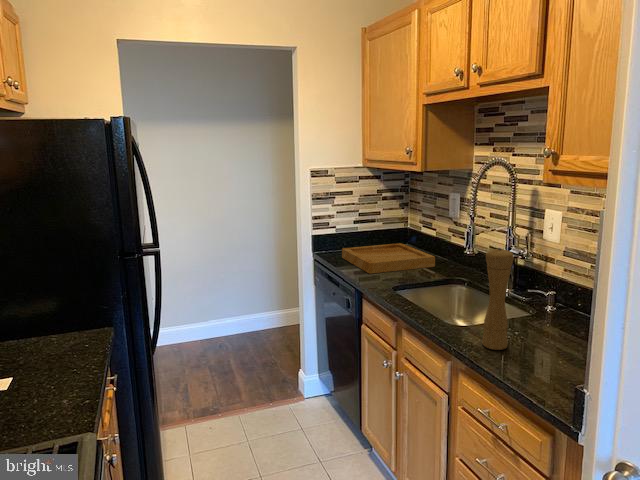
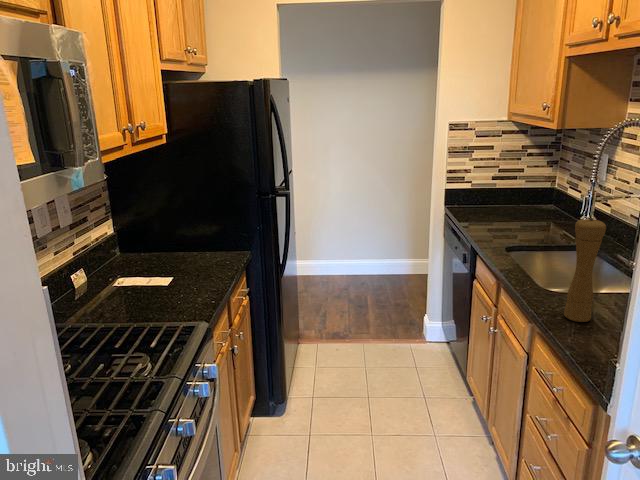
tray: present [342,243,435,274] -> none [472,203,569,232]

